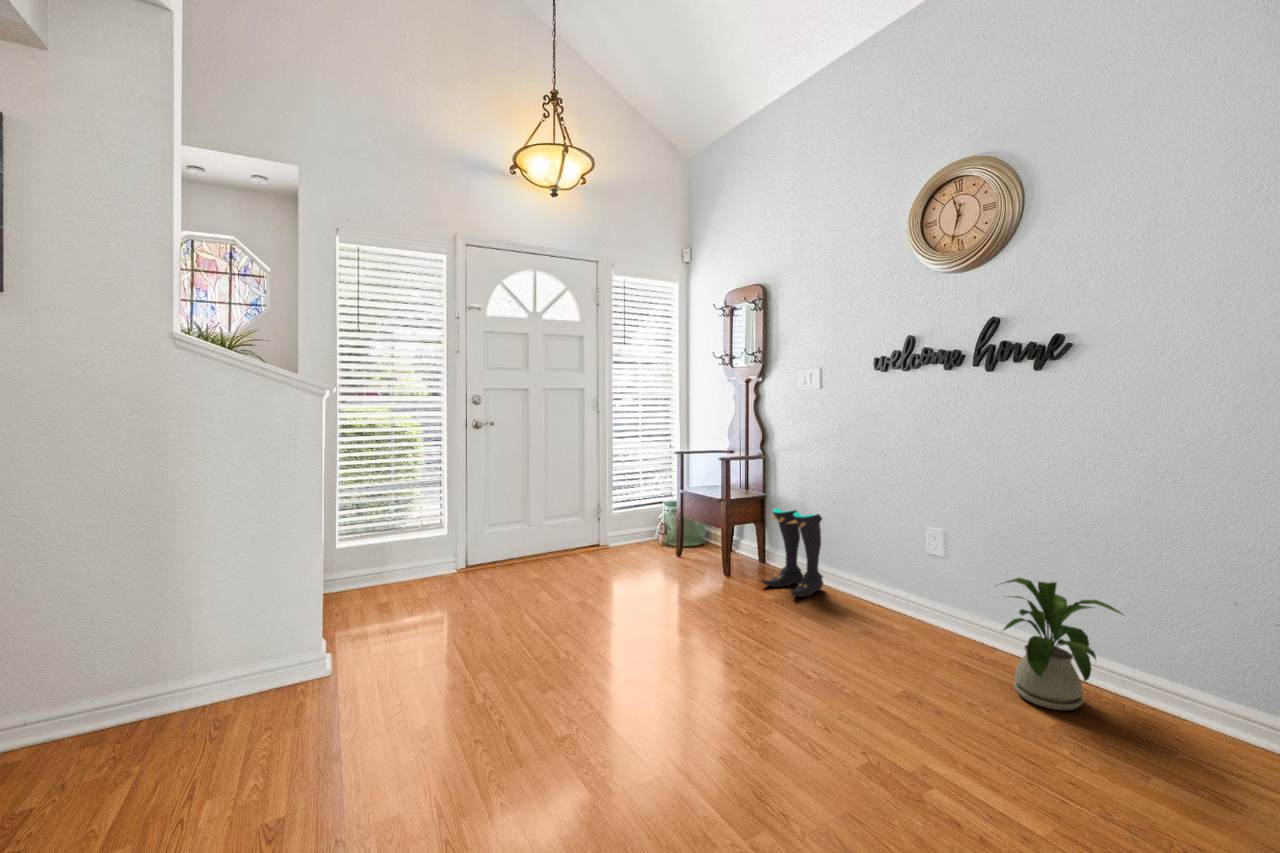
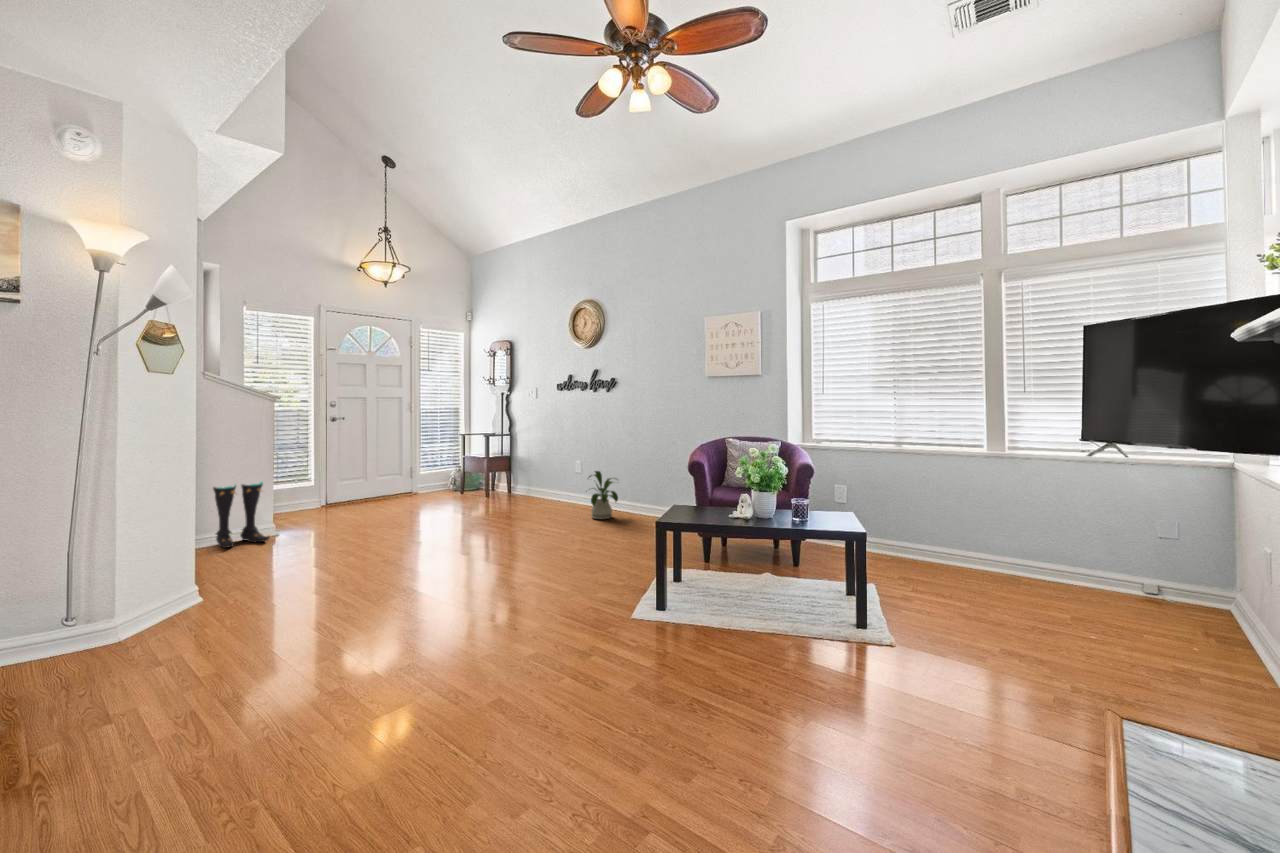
boots: present [762,508,824,597] -> present [213,482,269,548]

